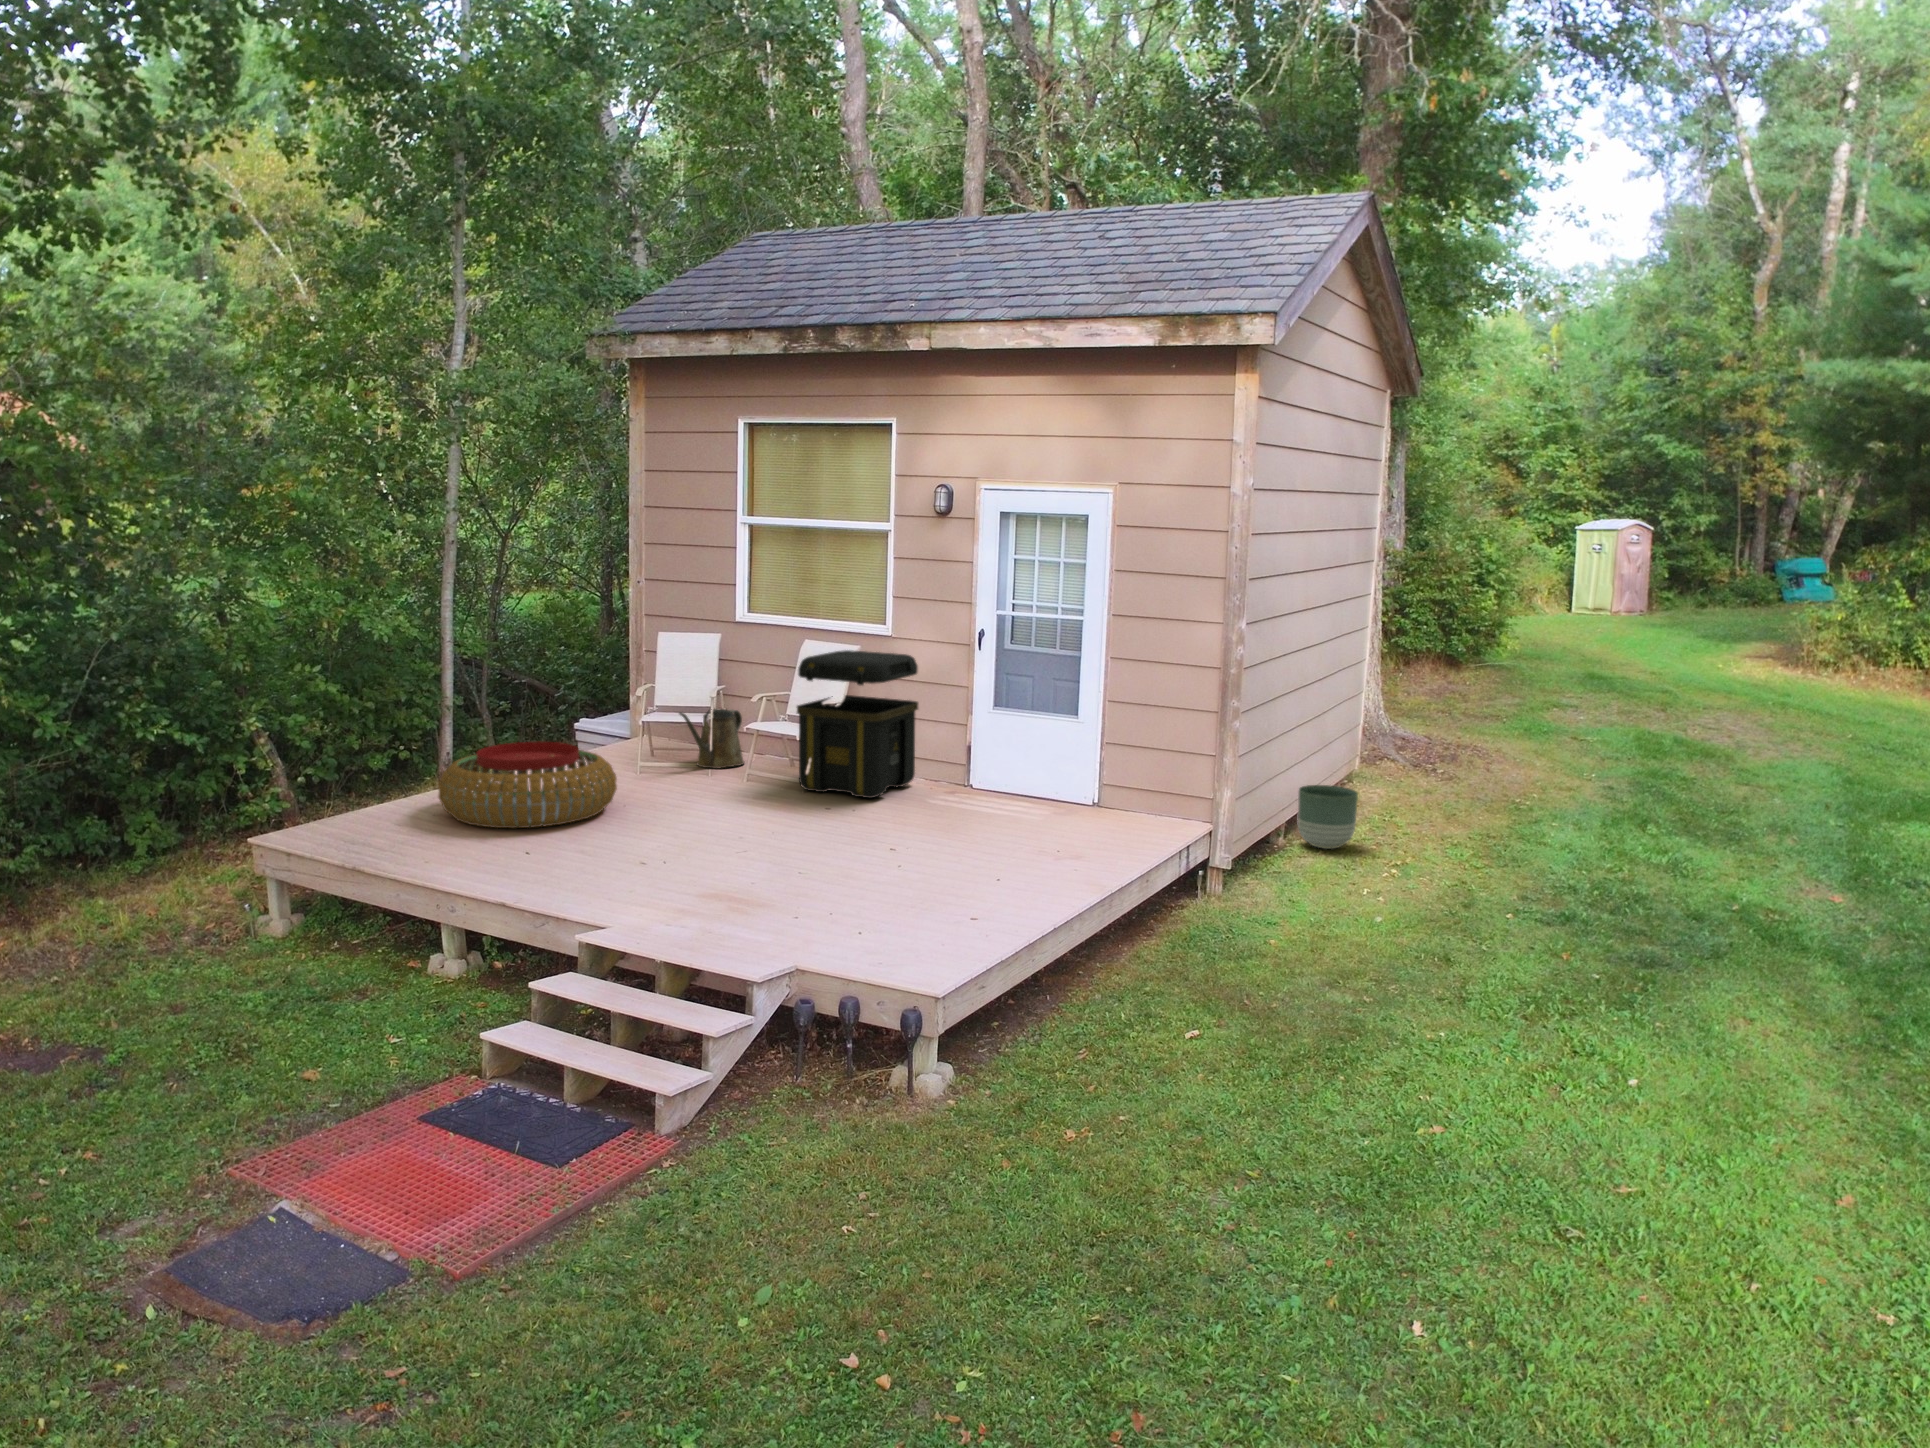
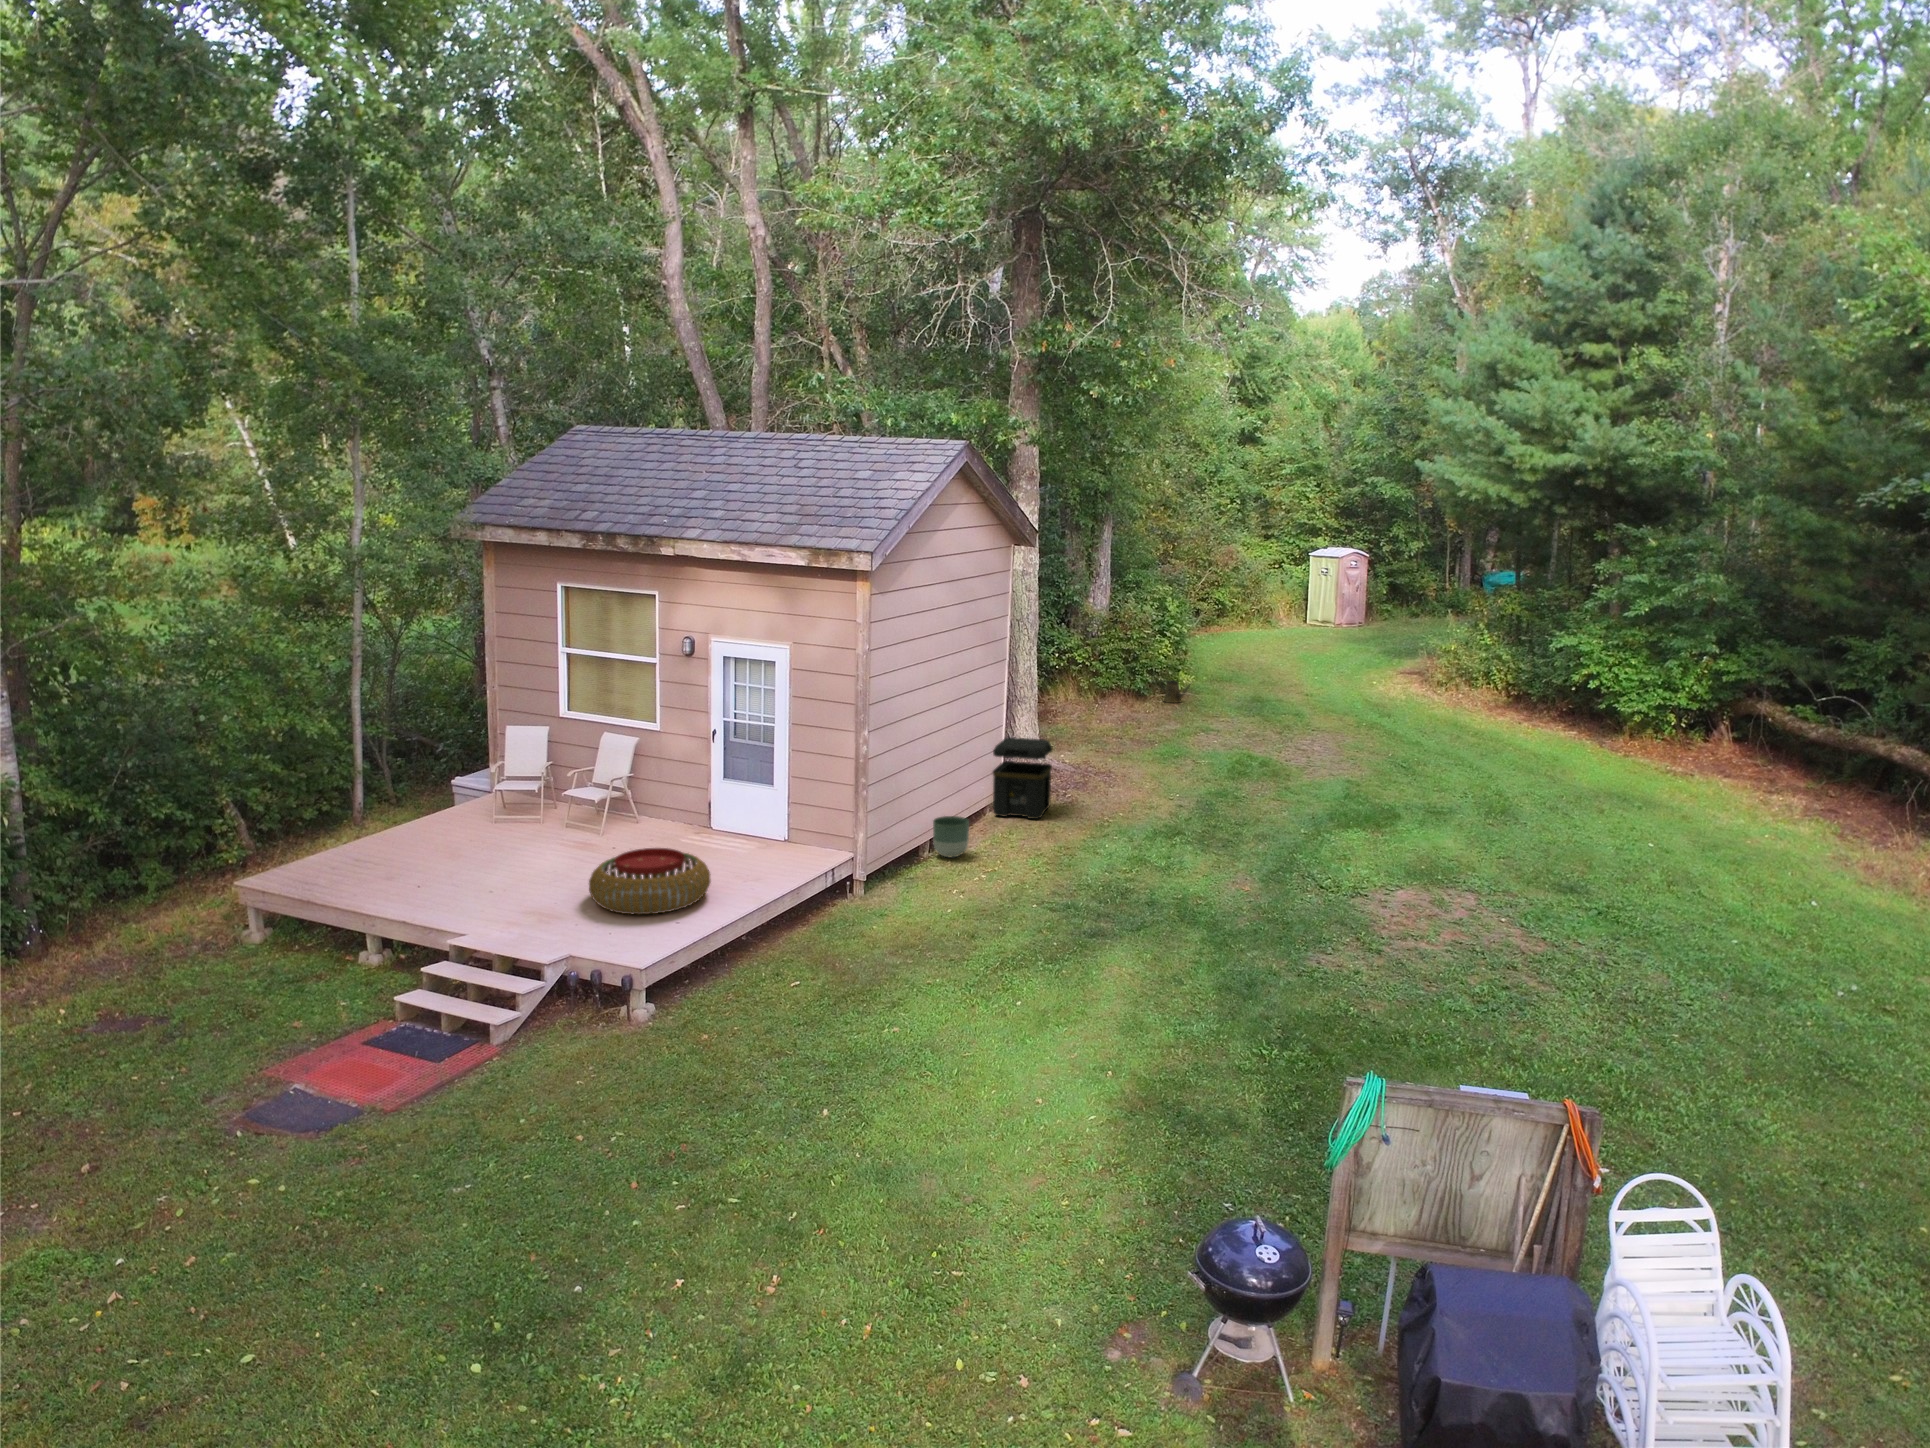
toolbox: present [797,650,918,798] -> present [993,737,1052,819]
watering can: present [679,709,744,768] -> present [1161,680,1190,703]
pouf: present [438,742,617,828] -> present [589,848,711,914]

